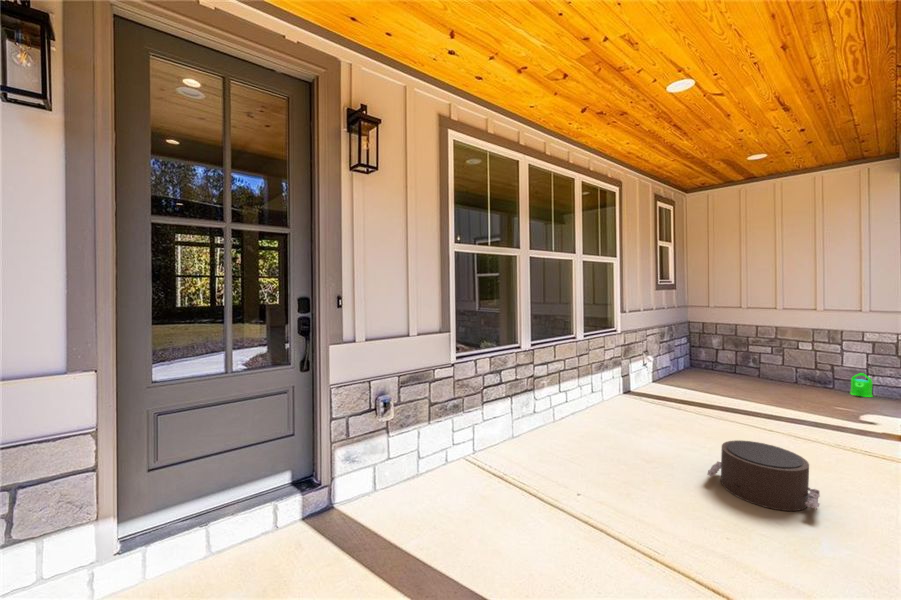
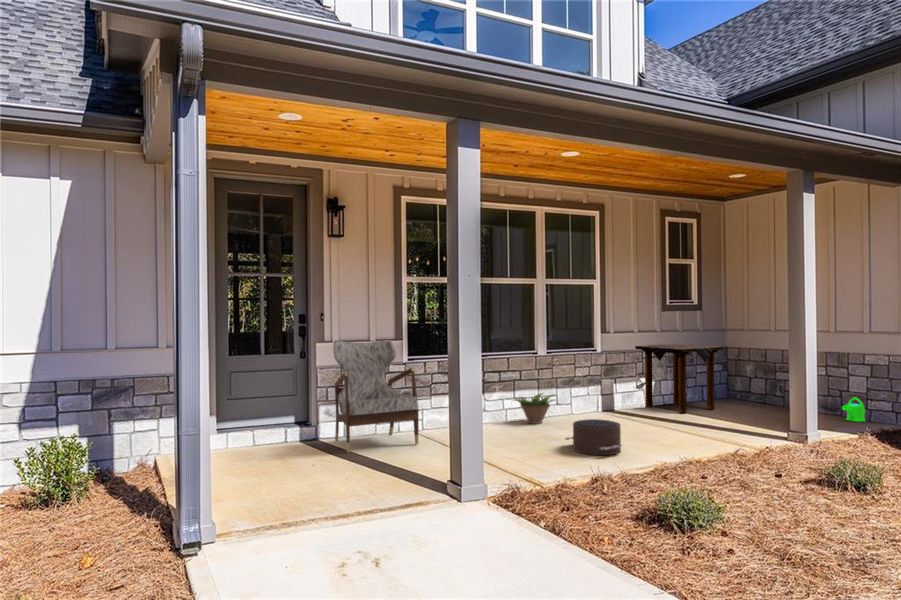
side table: none [644,321,729,395] -> present [635,344,724,414]
armchair: none [362,335,510,560] -> present [333,340,419,452]
decorative plant: none [559,384,624,426] -> present [514,393,555,424]

